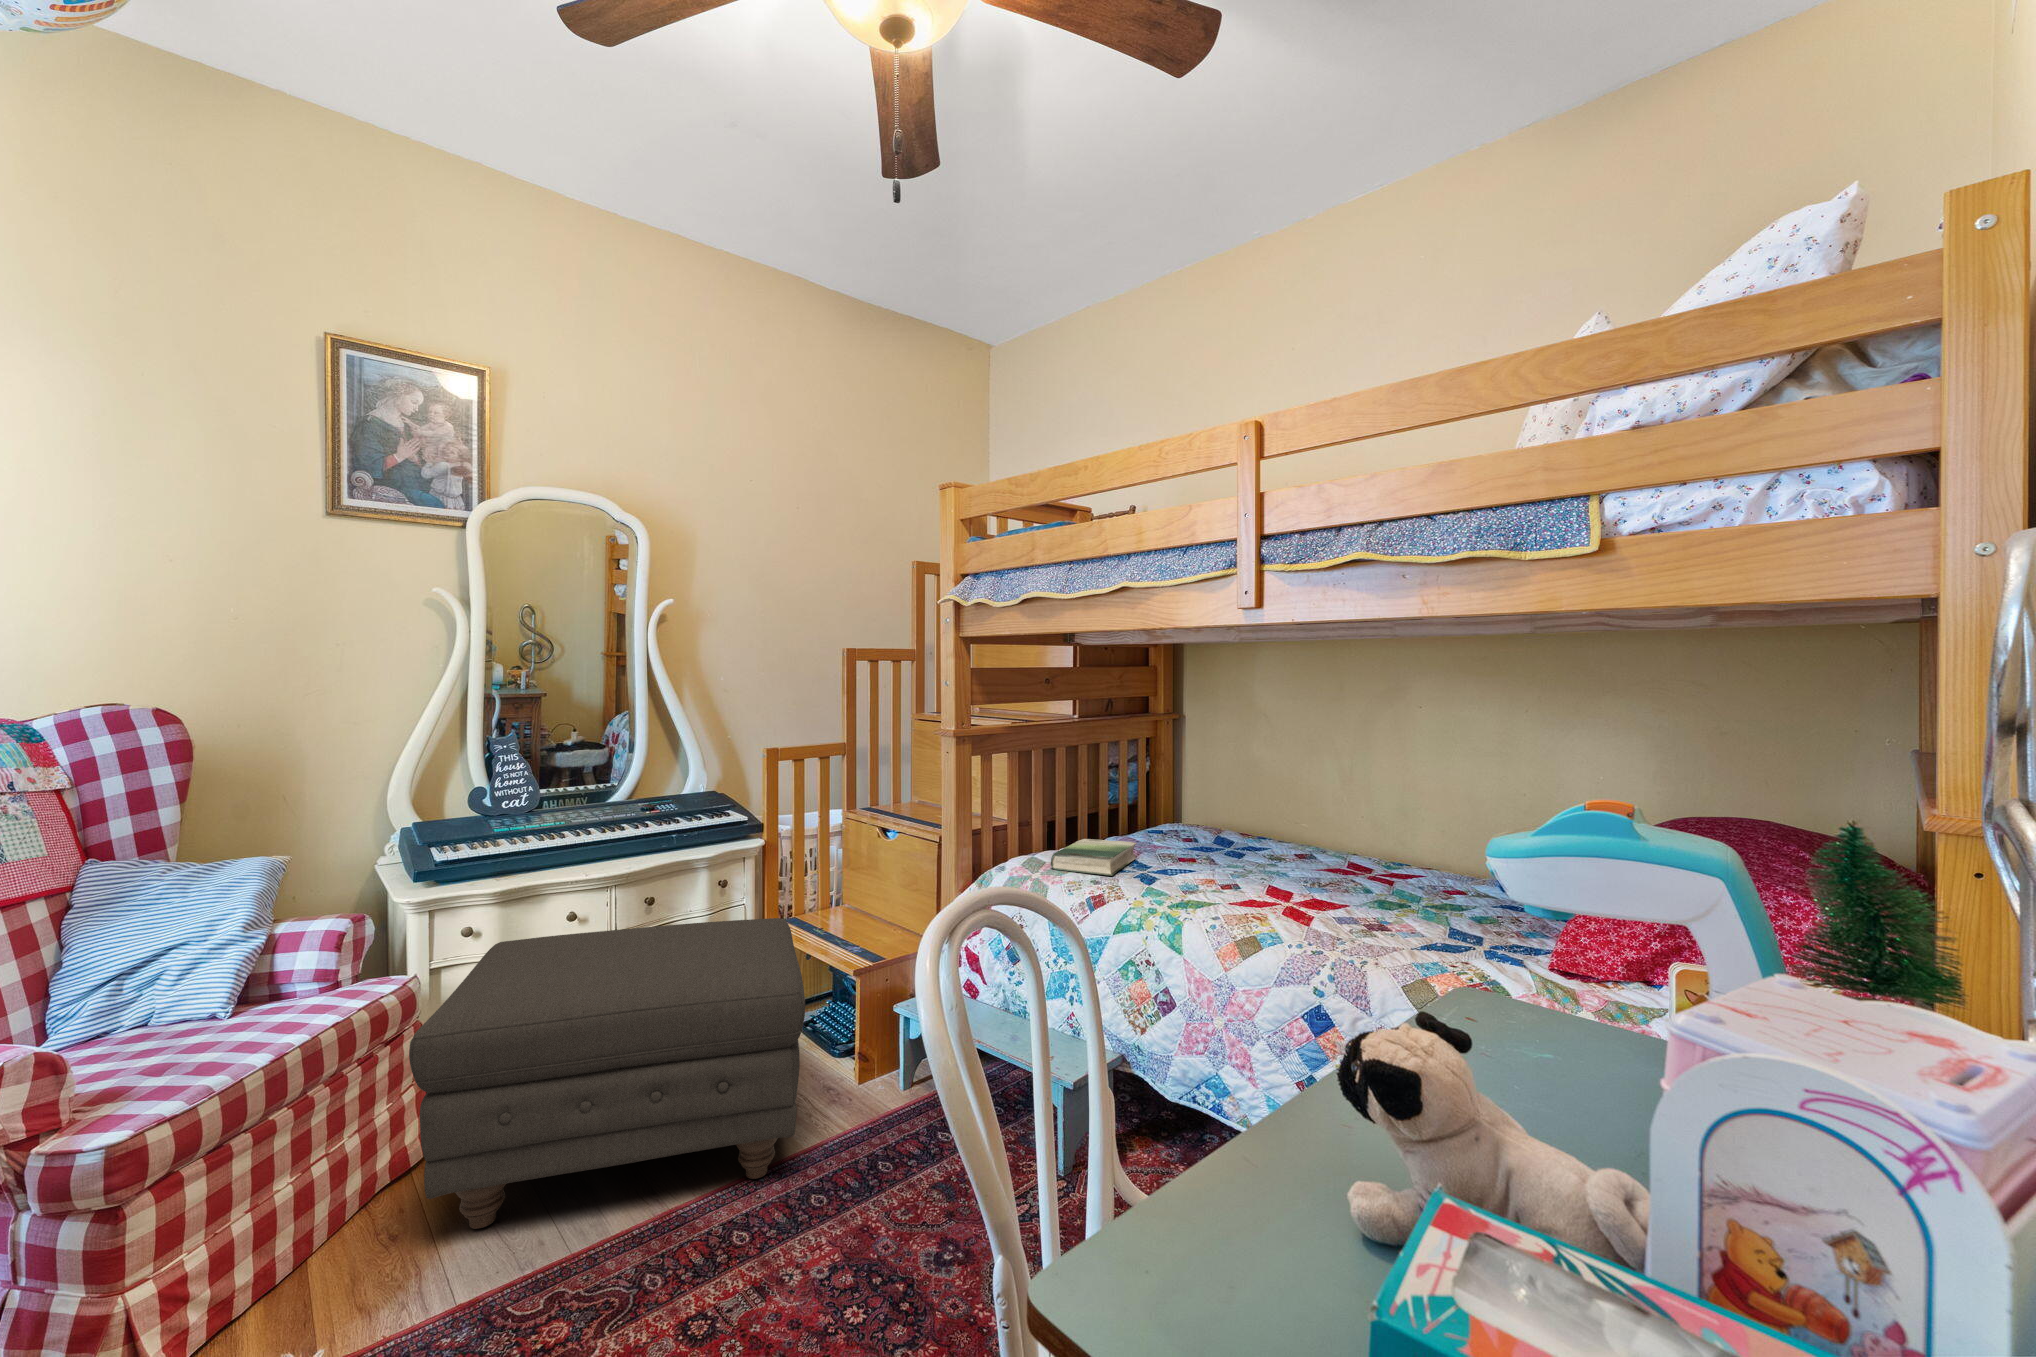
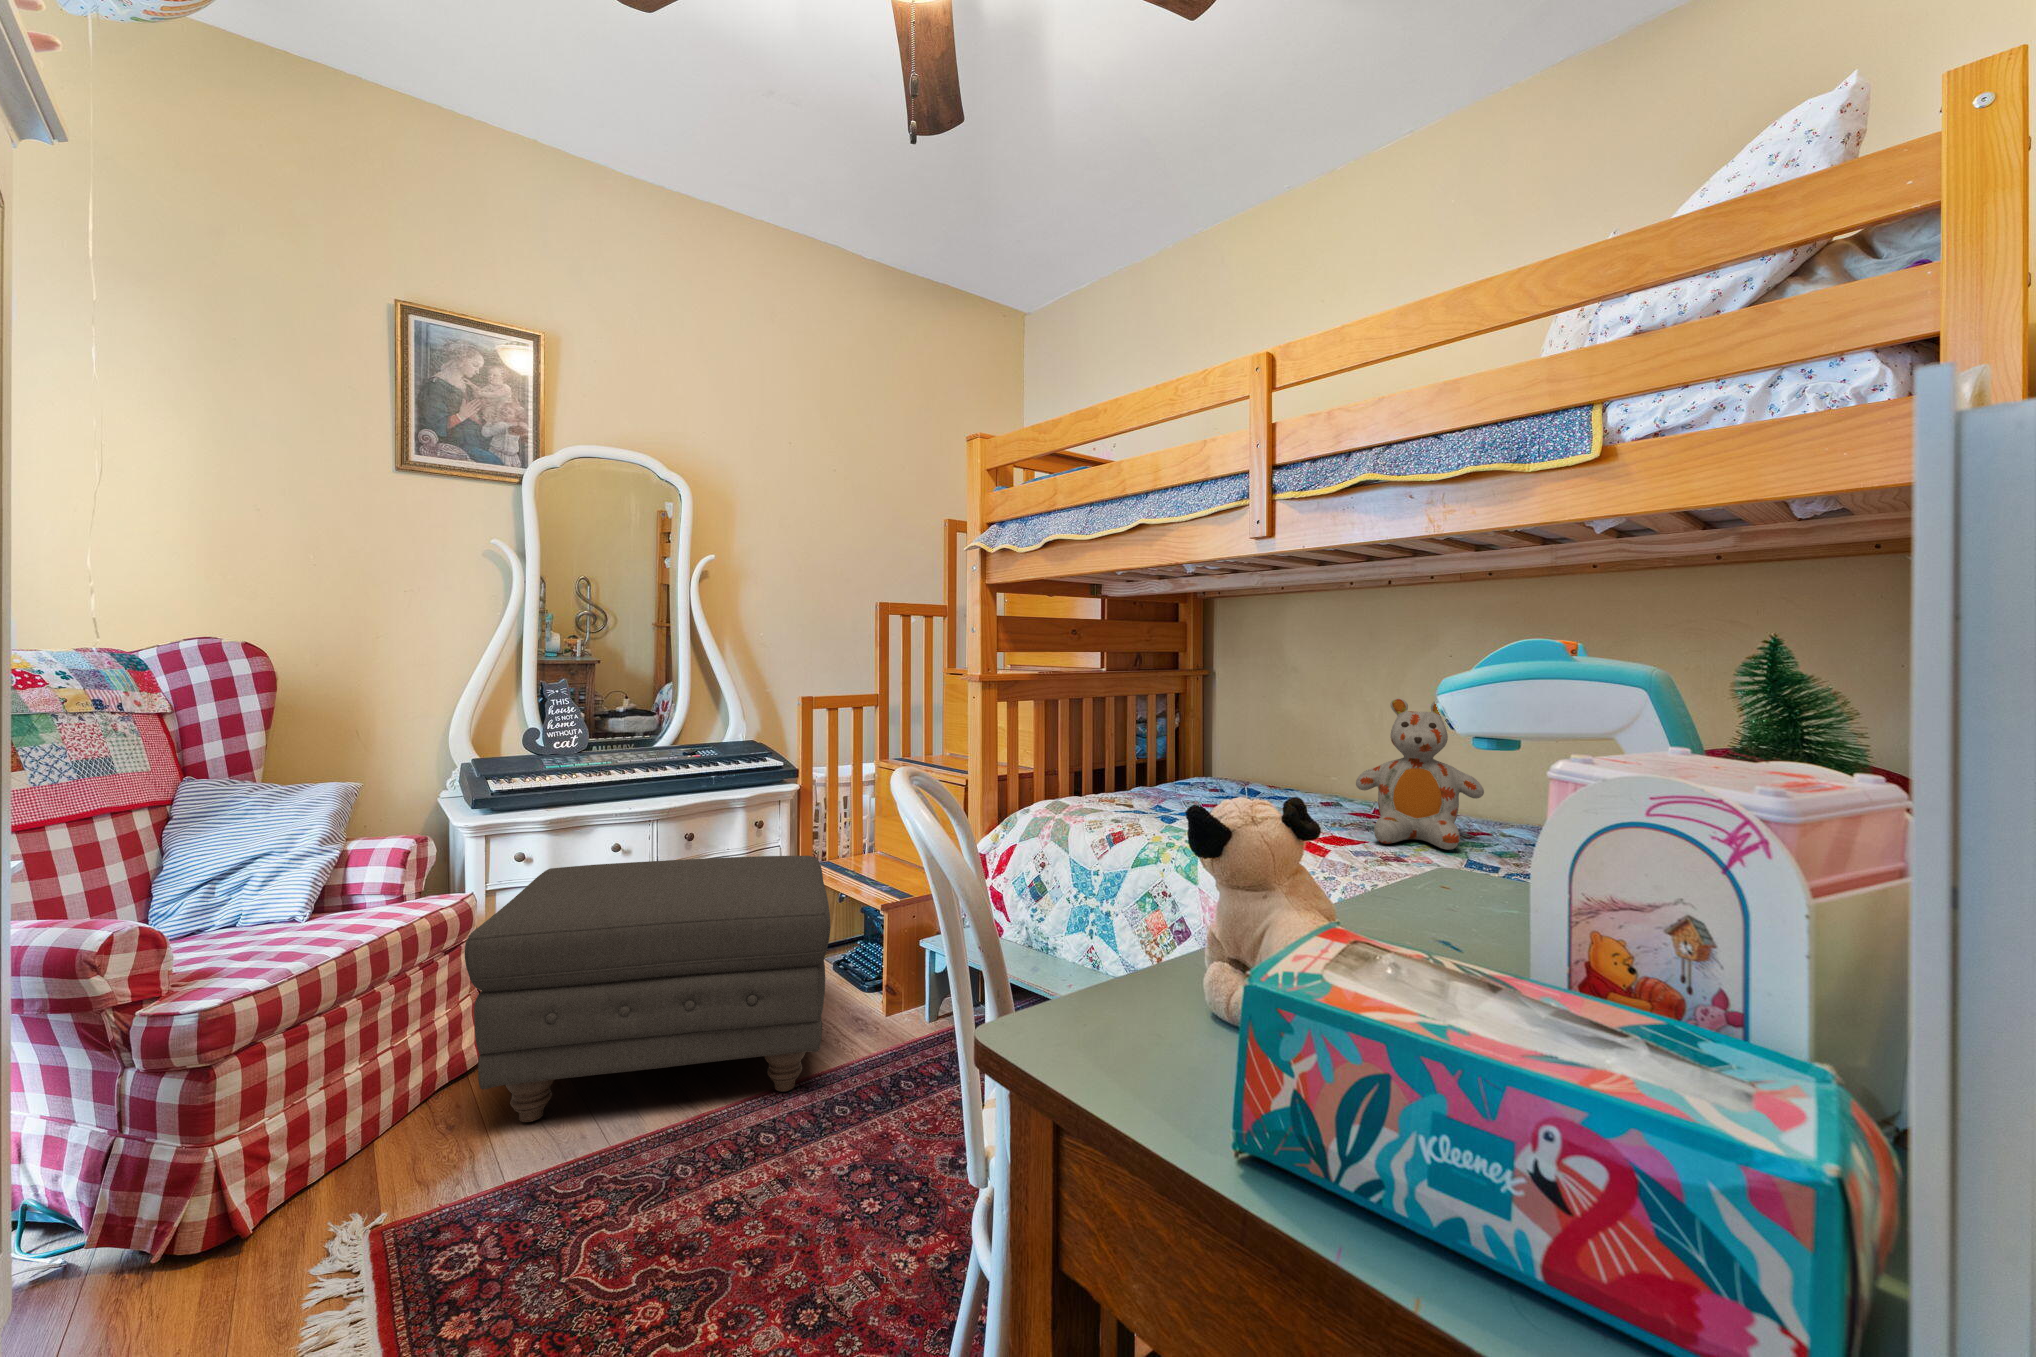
stuffed bear: none [1335,758,1462,914] -> present [1356,698,1484,850]
book: present [1051,839,1137,876] -> none [1072,786,1160,816]

